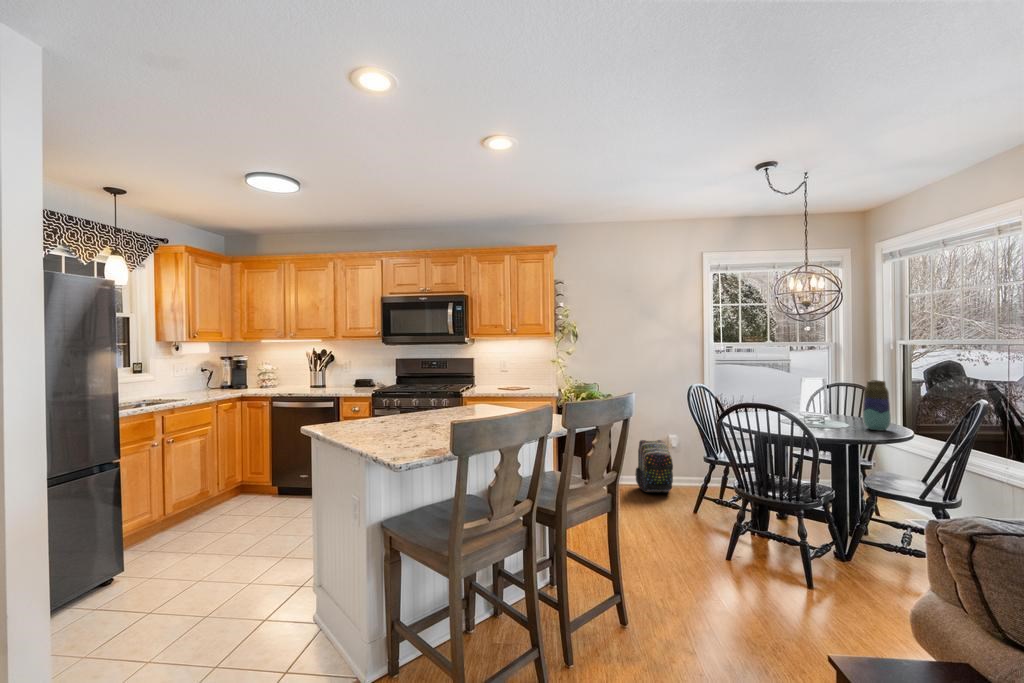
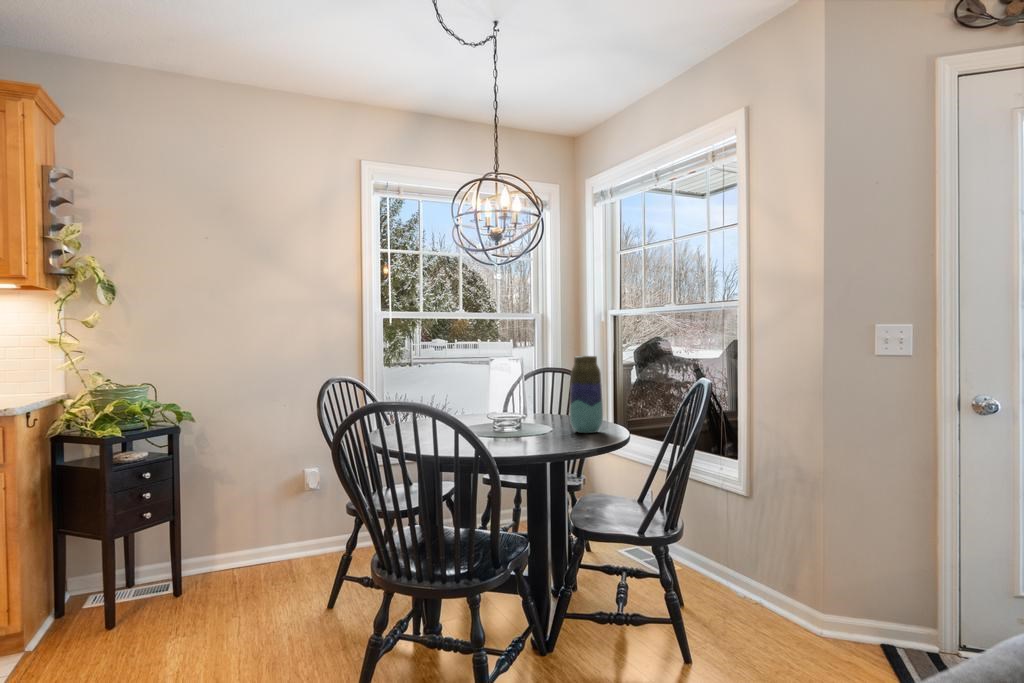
backpack: present [635,440,673,493] -> none [232,482,302,584]

